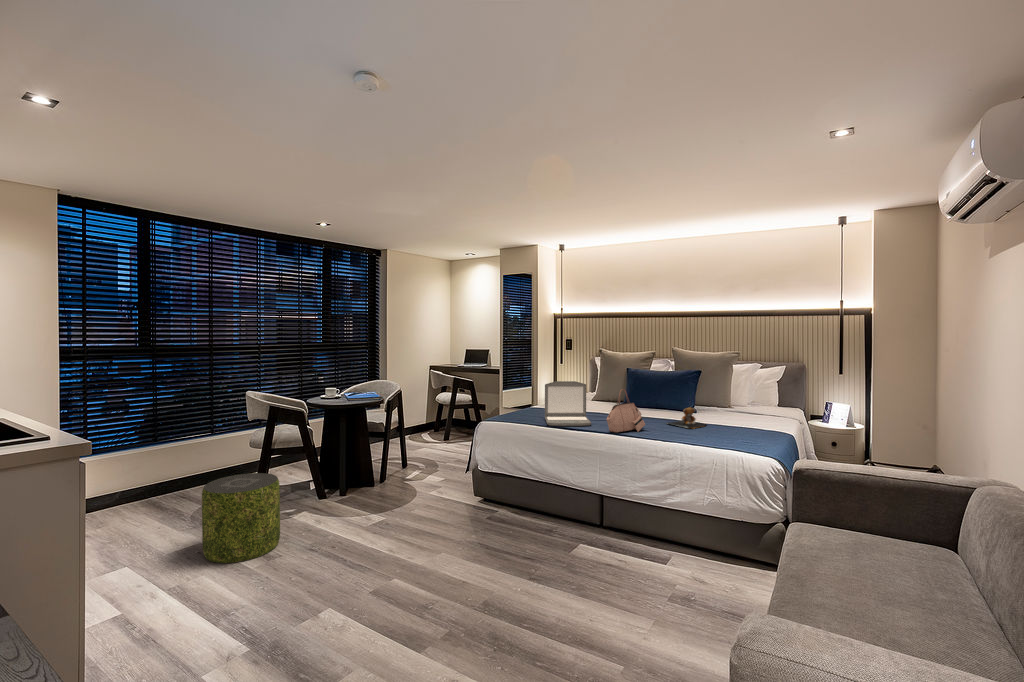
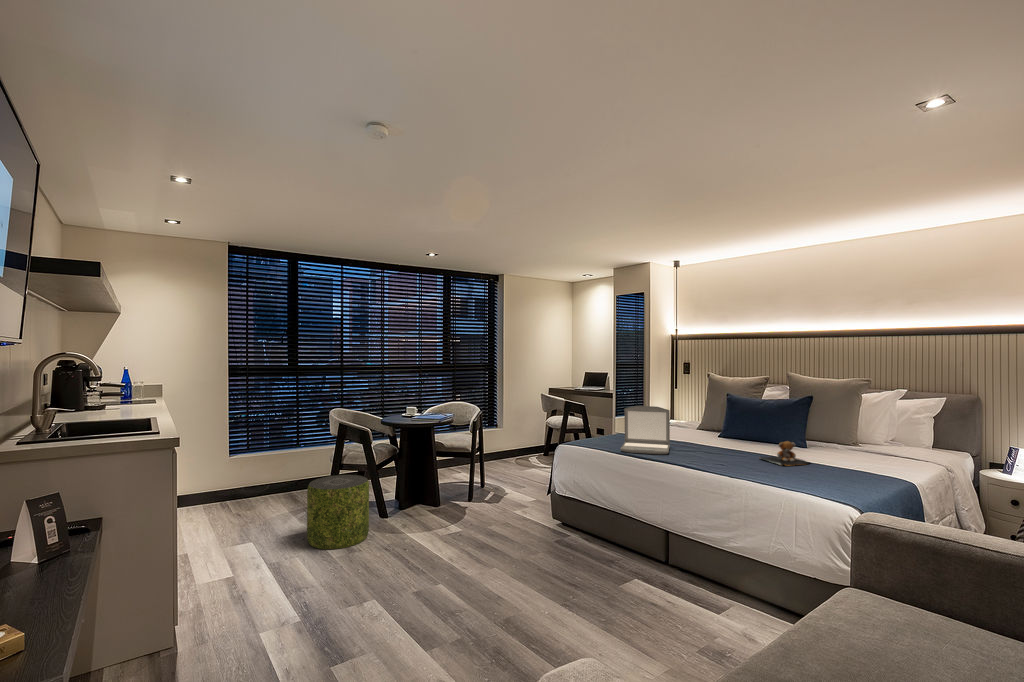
handbag: present [607,389,645,432] -> none [677,417,726,465]

